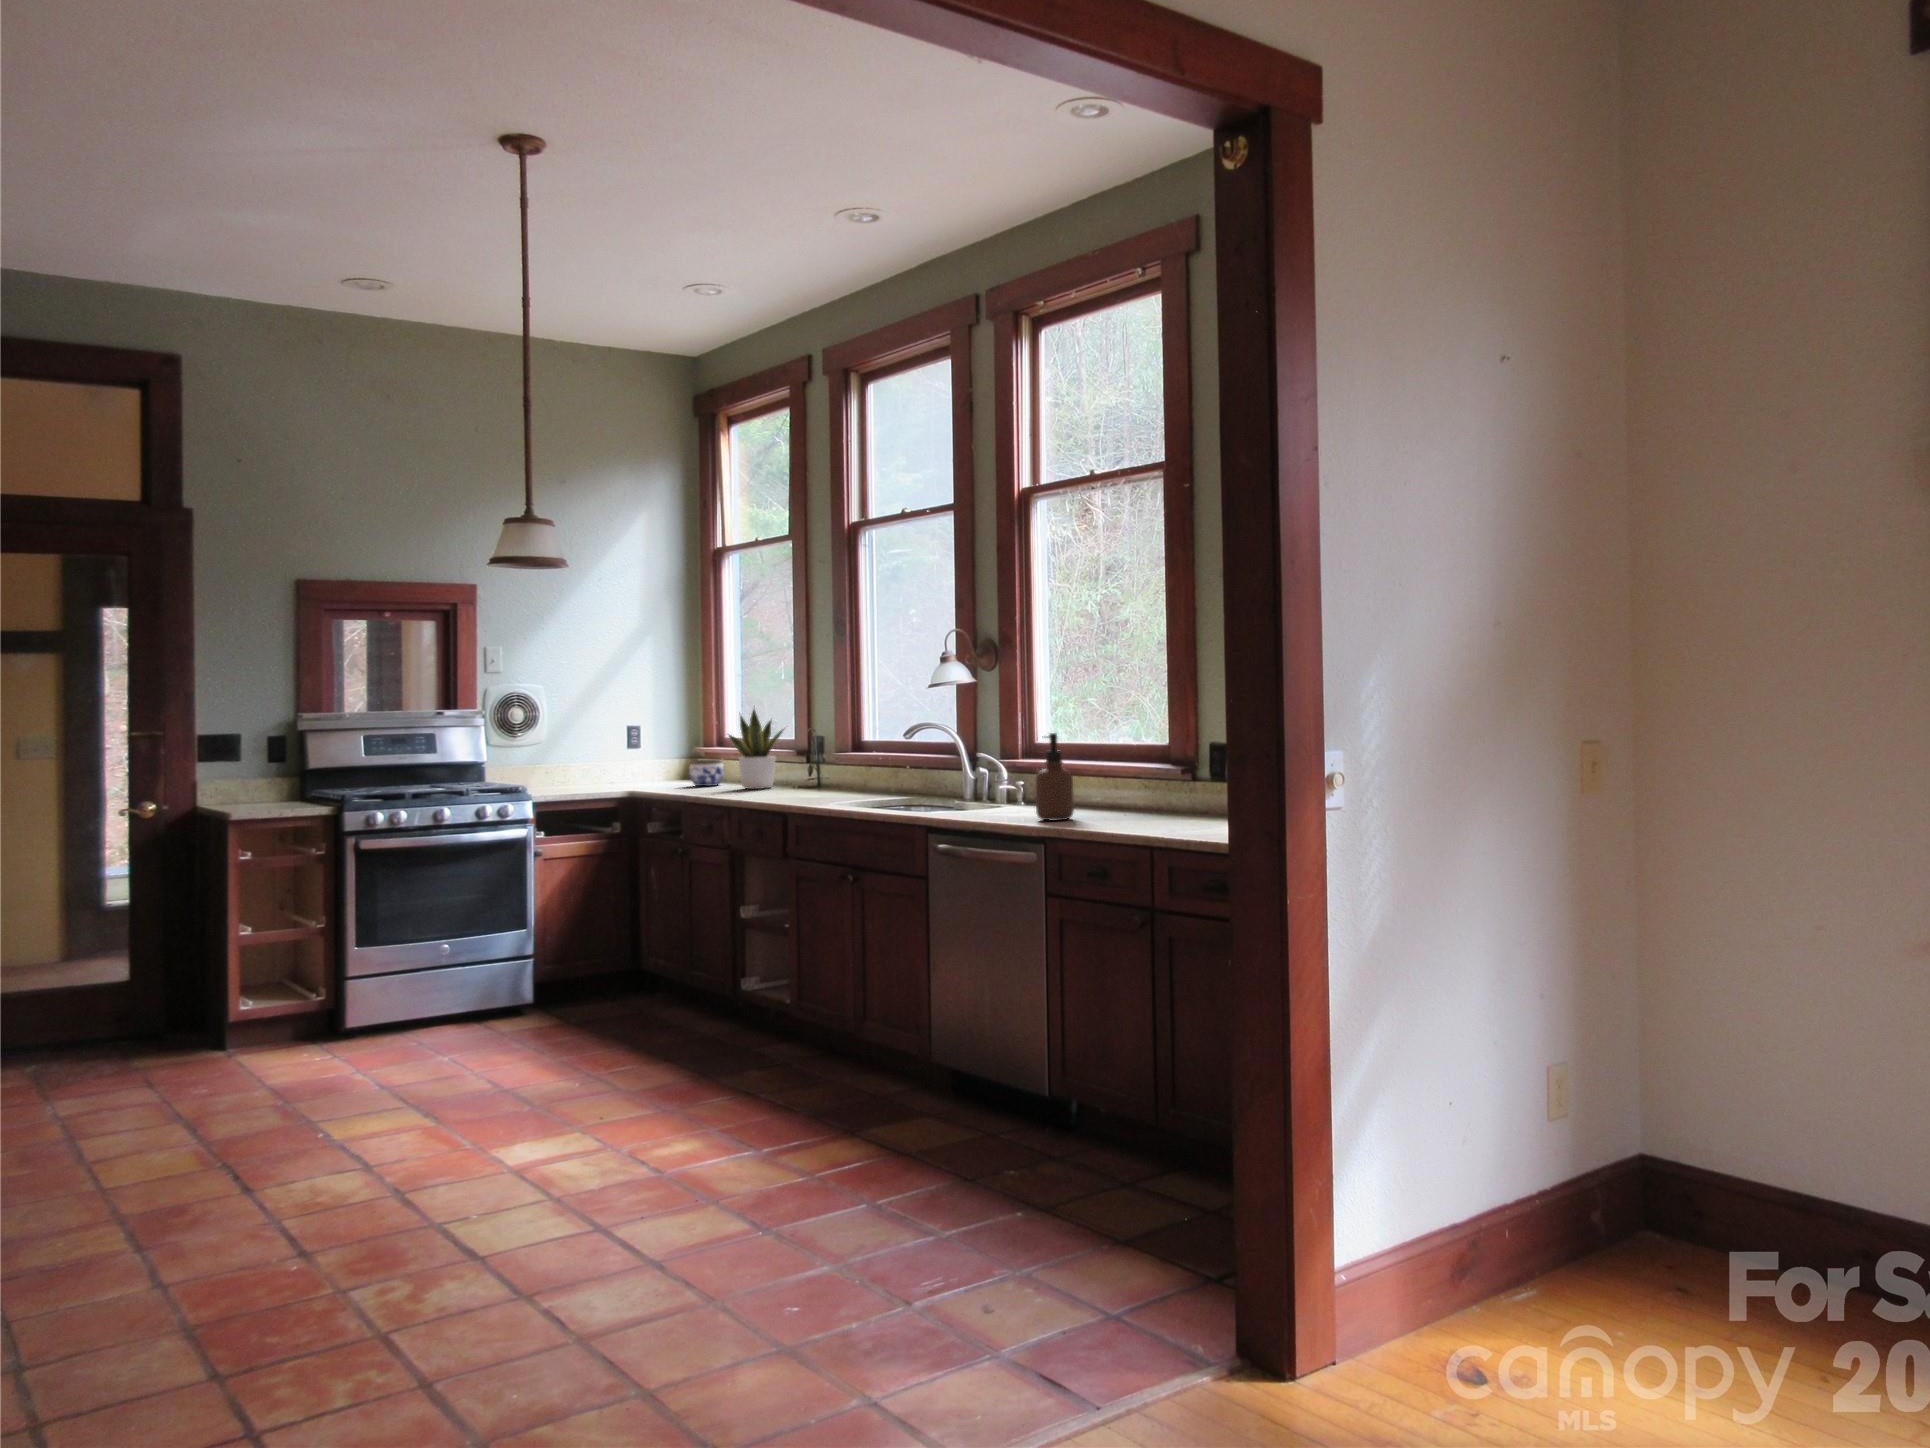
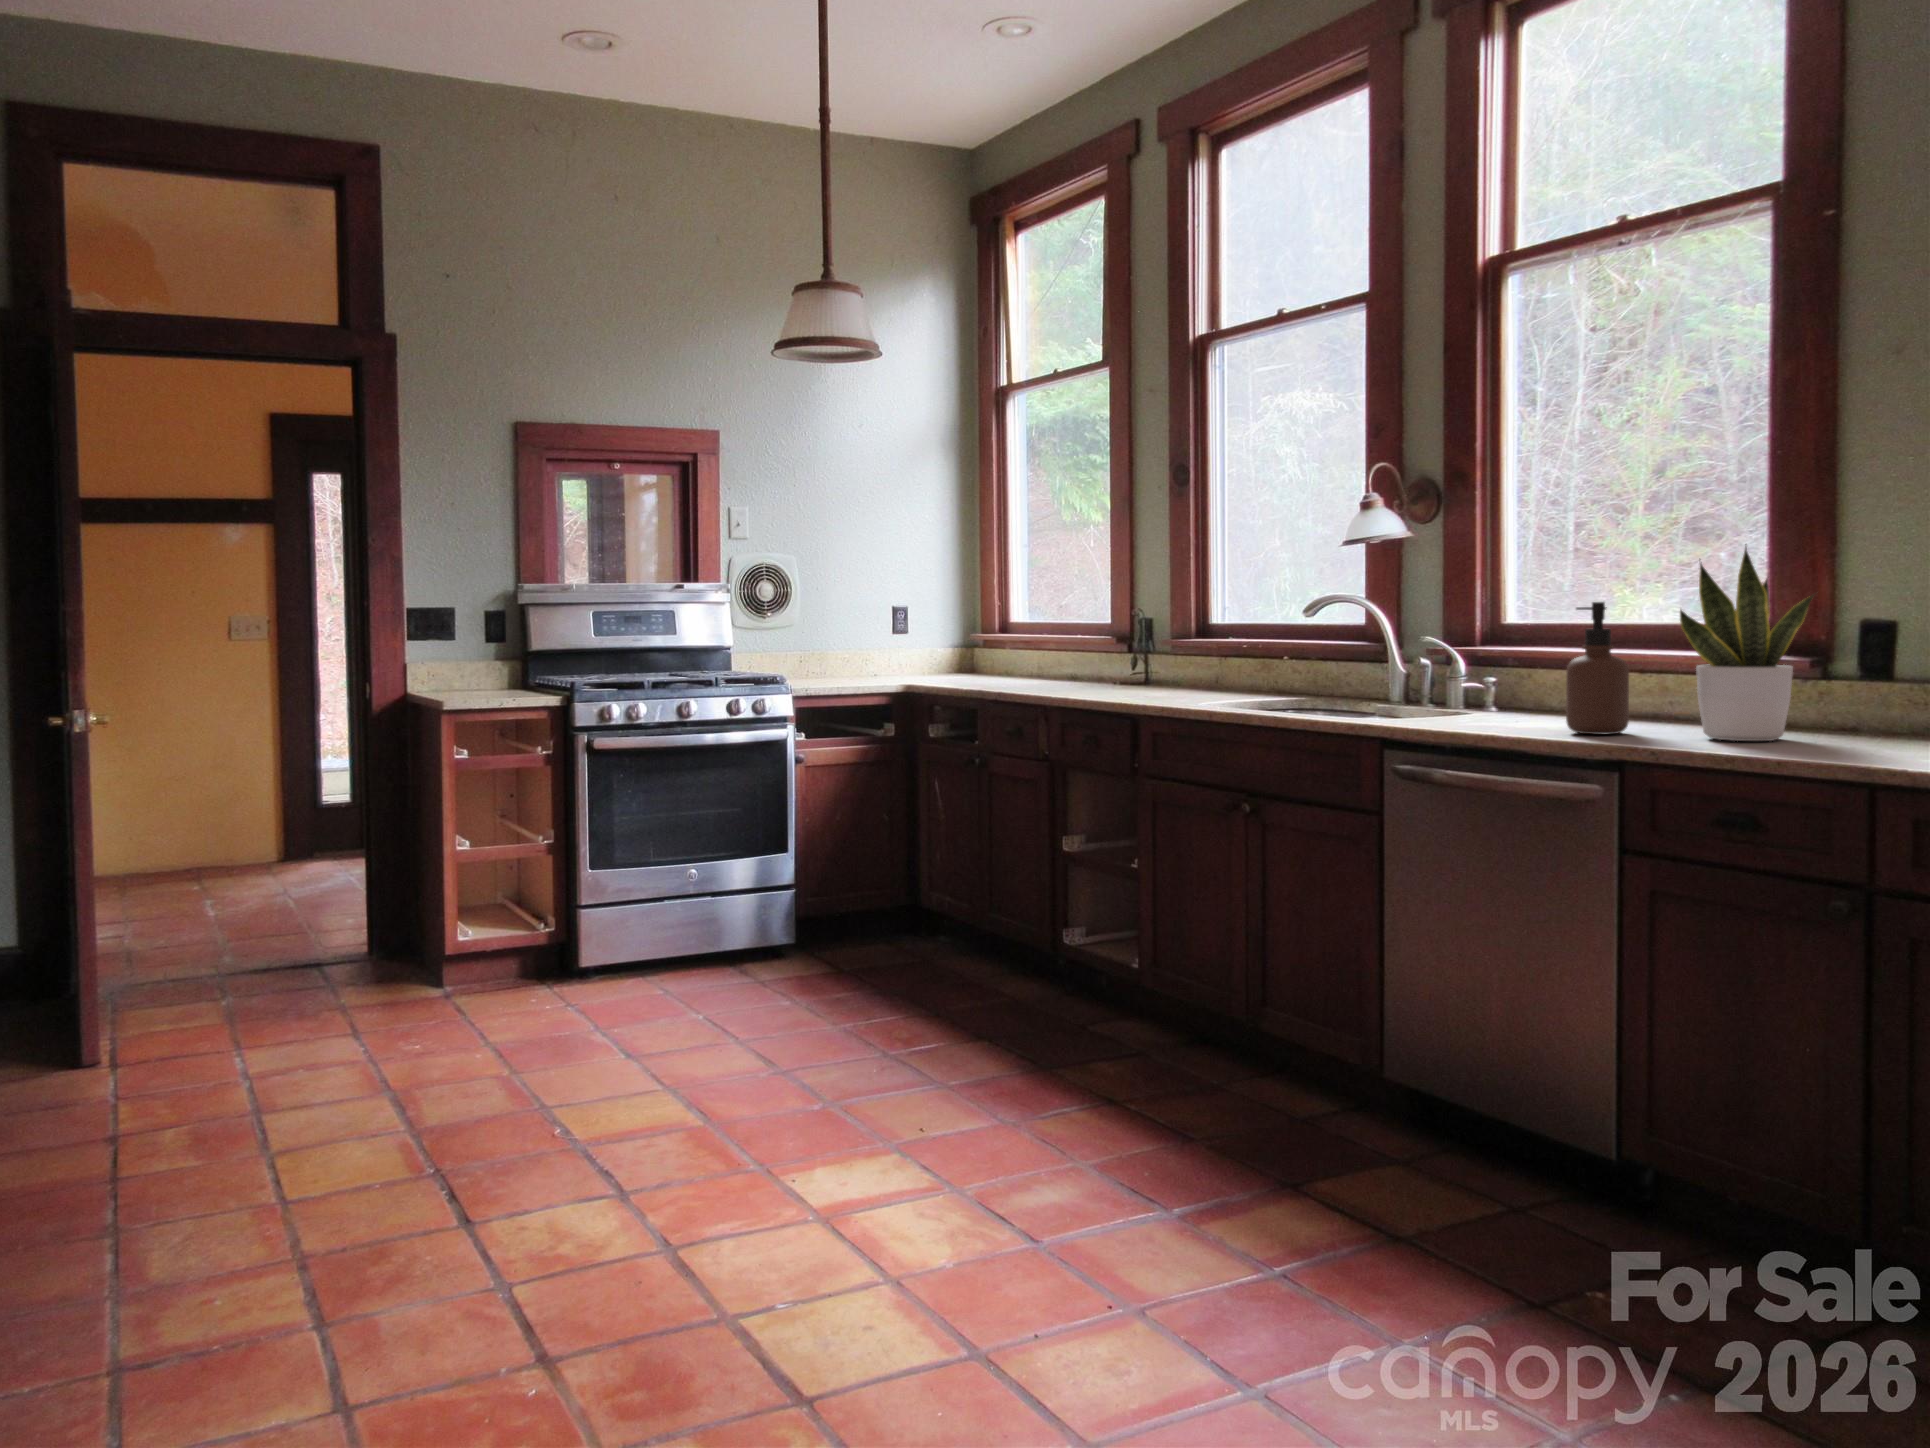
potted plant: present [729,709,784,789] -> present [1680,547,1813,741]
jar: present [689,760,724,786] -> none [971,649,1013,682]

